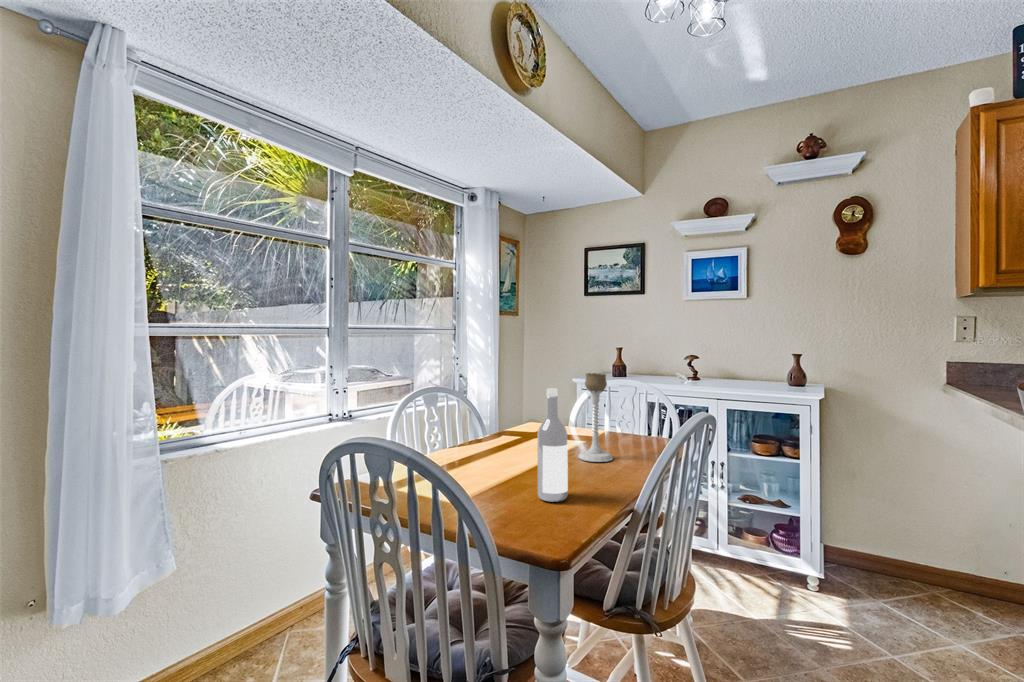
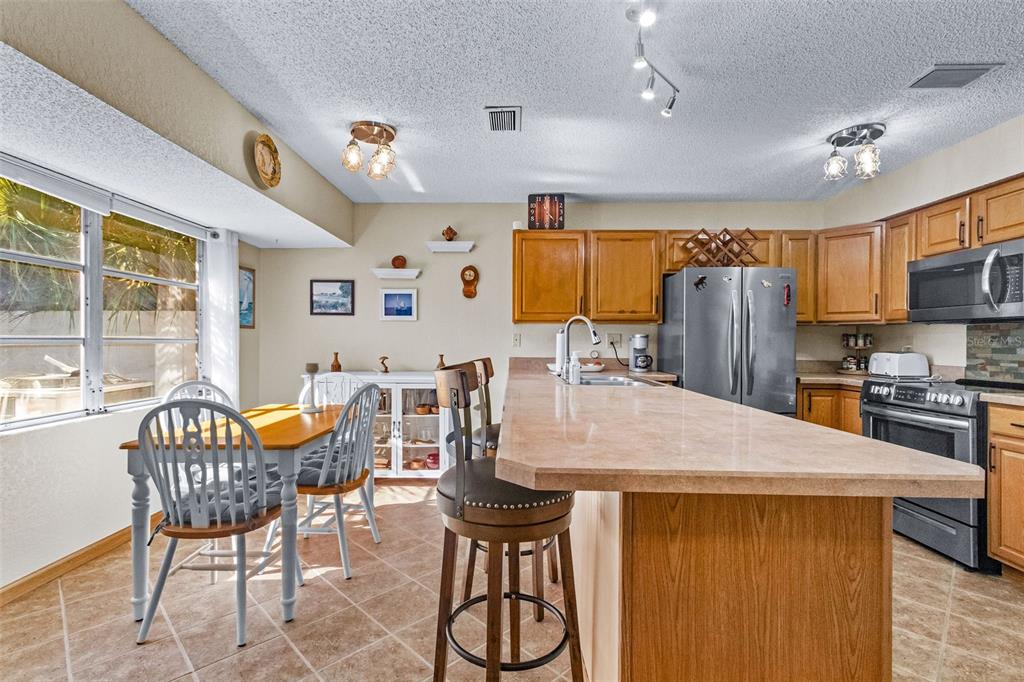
wine bottle: present [538,388,568,502] -> none [276,367,294,425]

